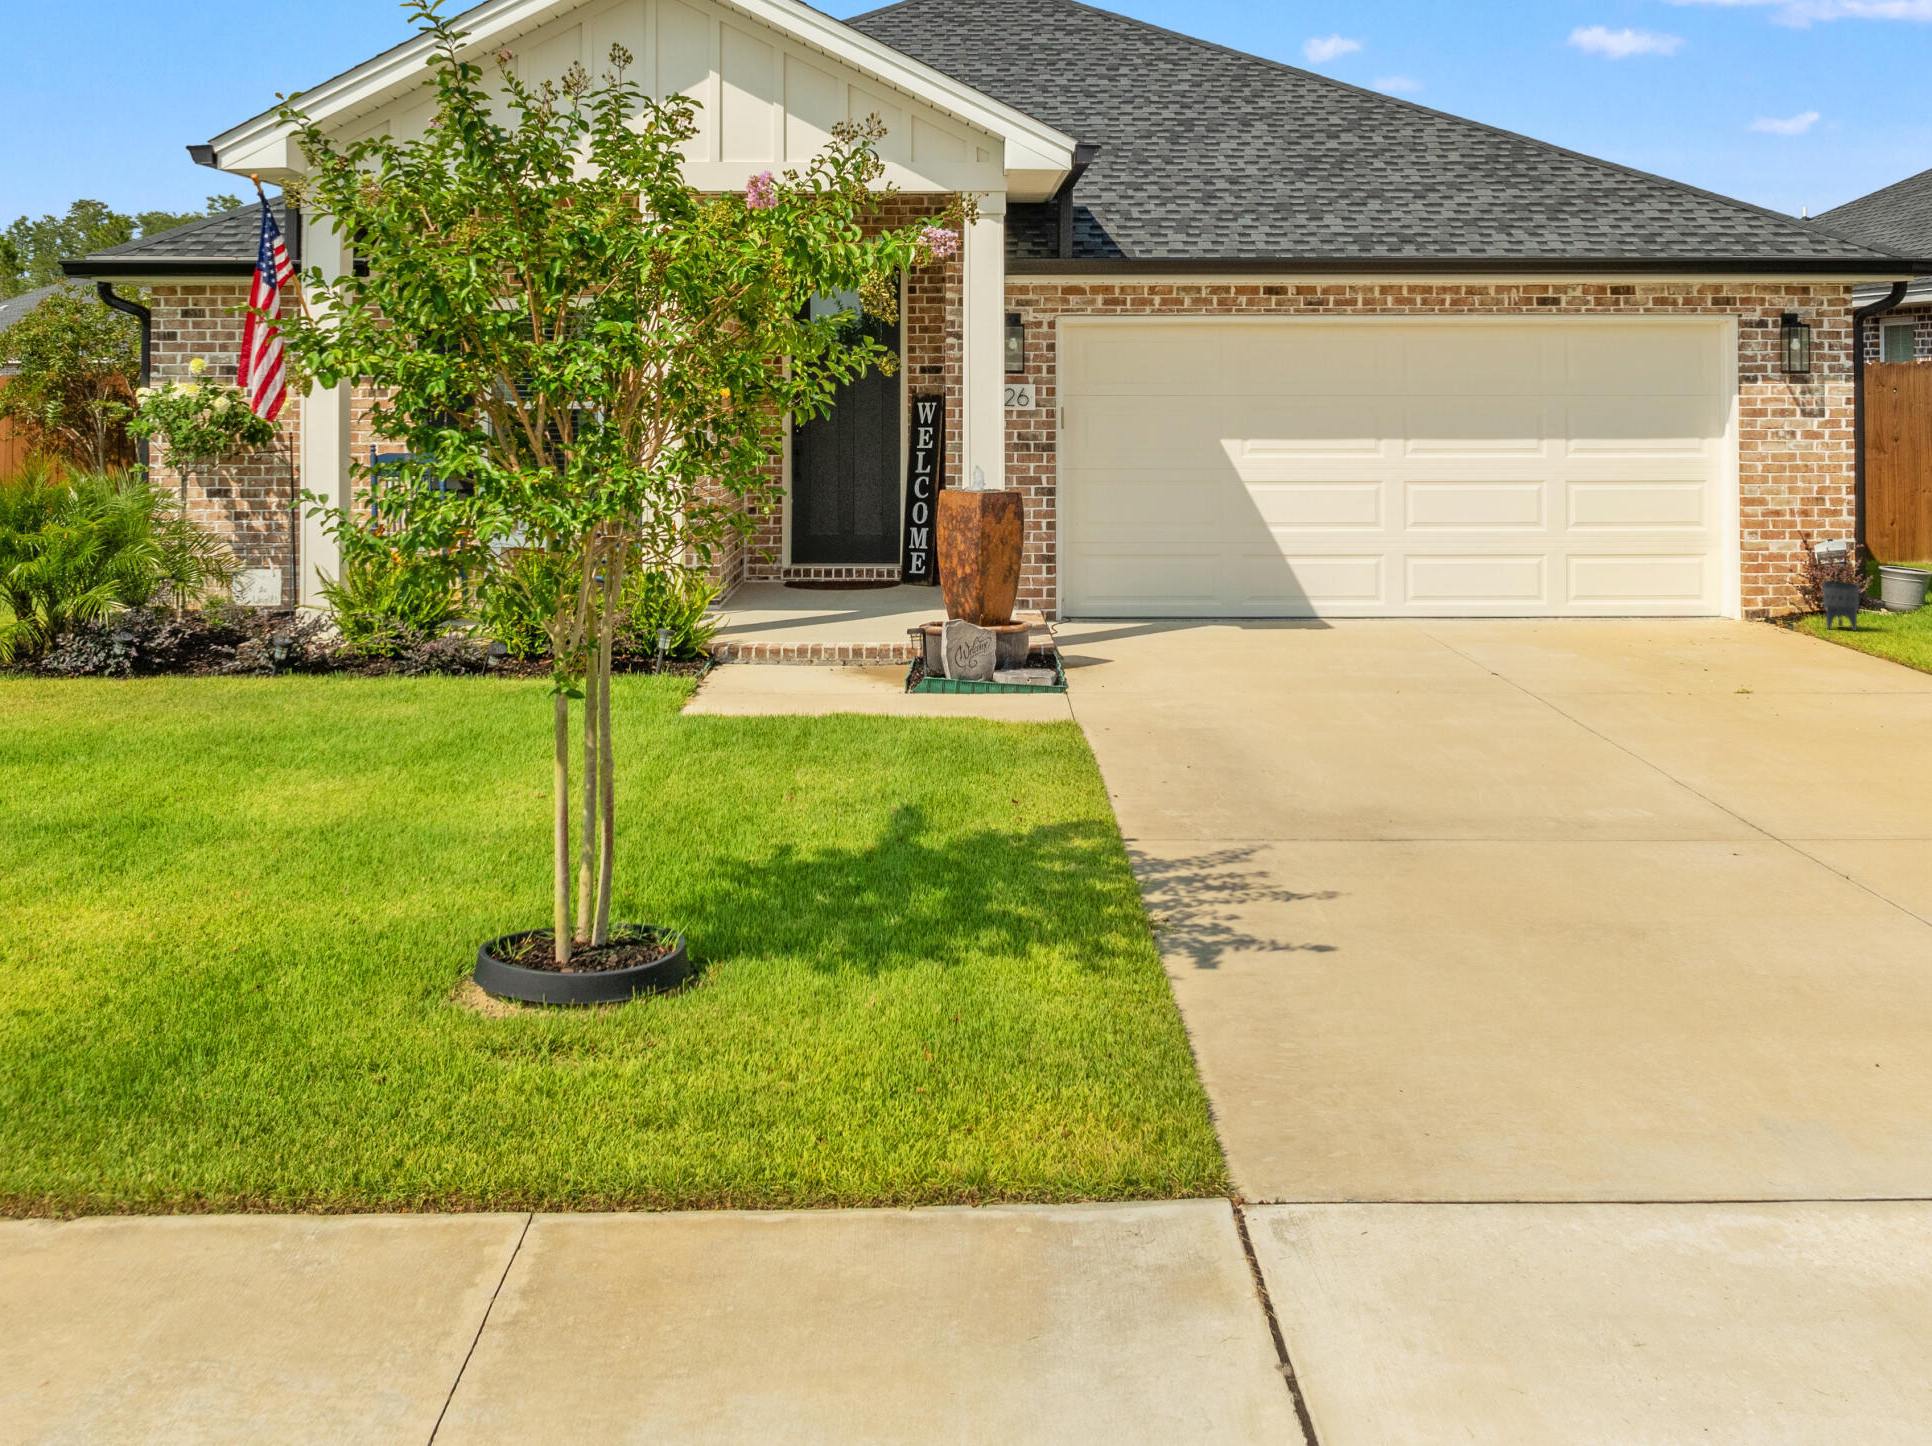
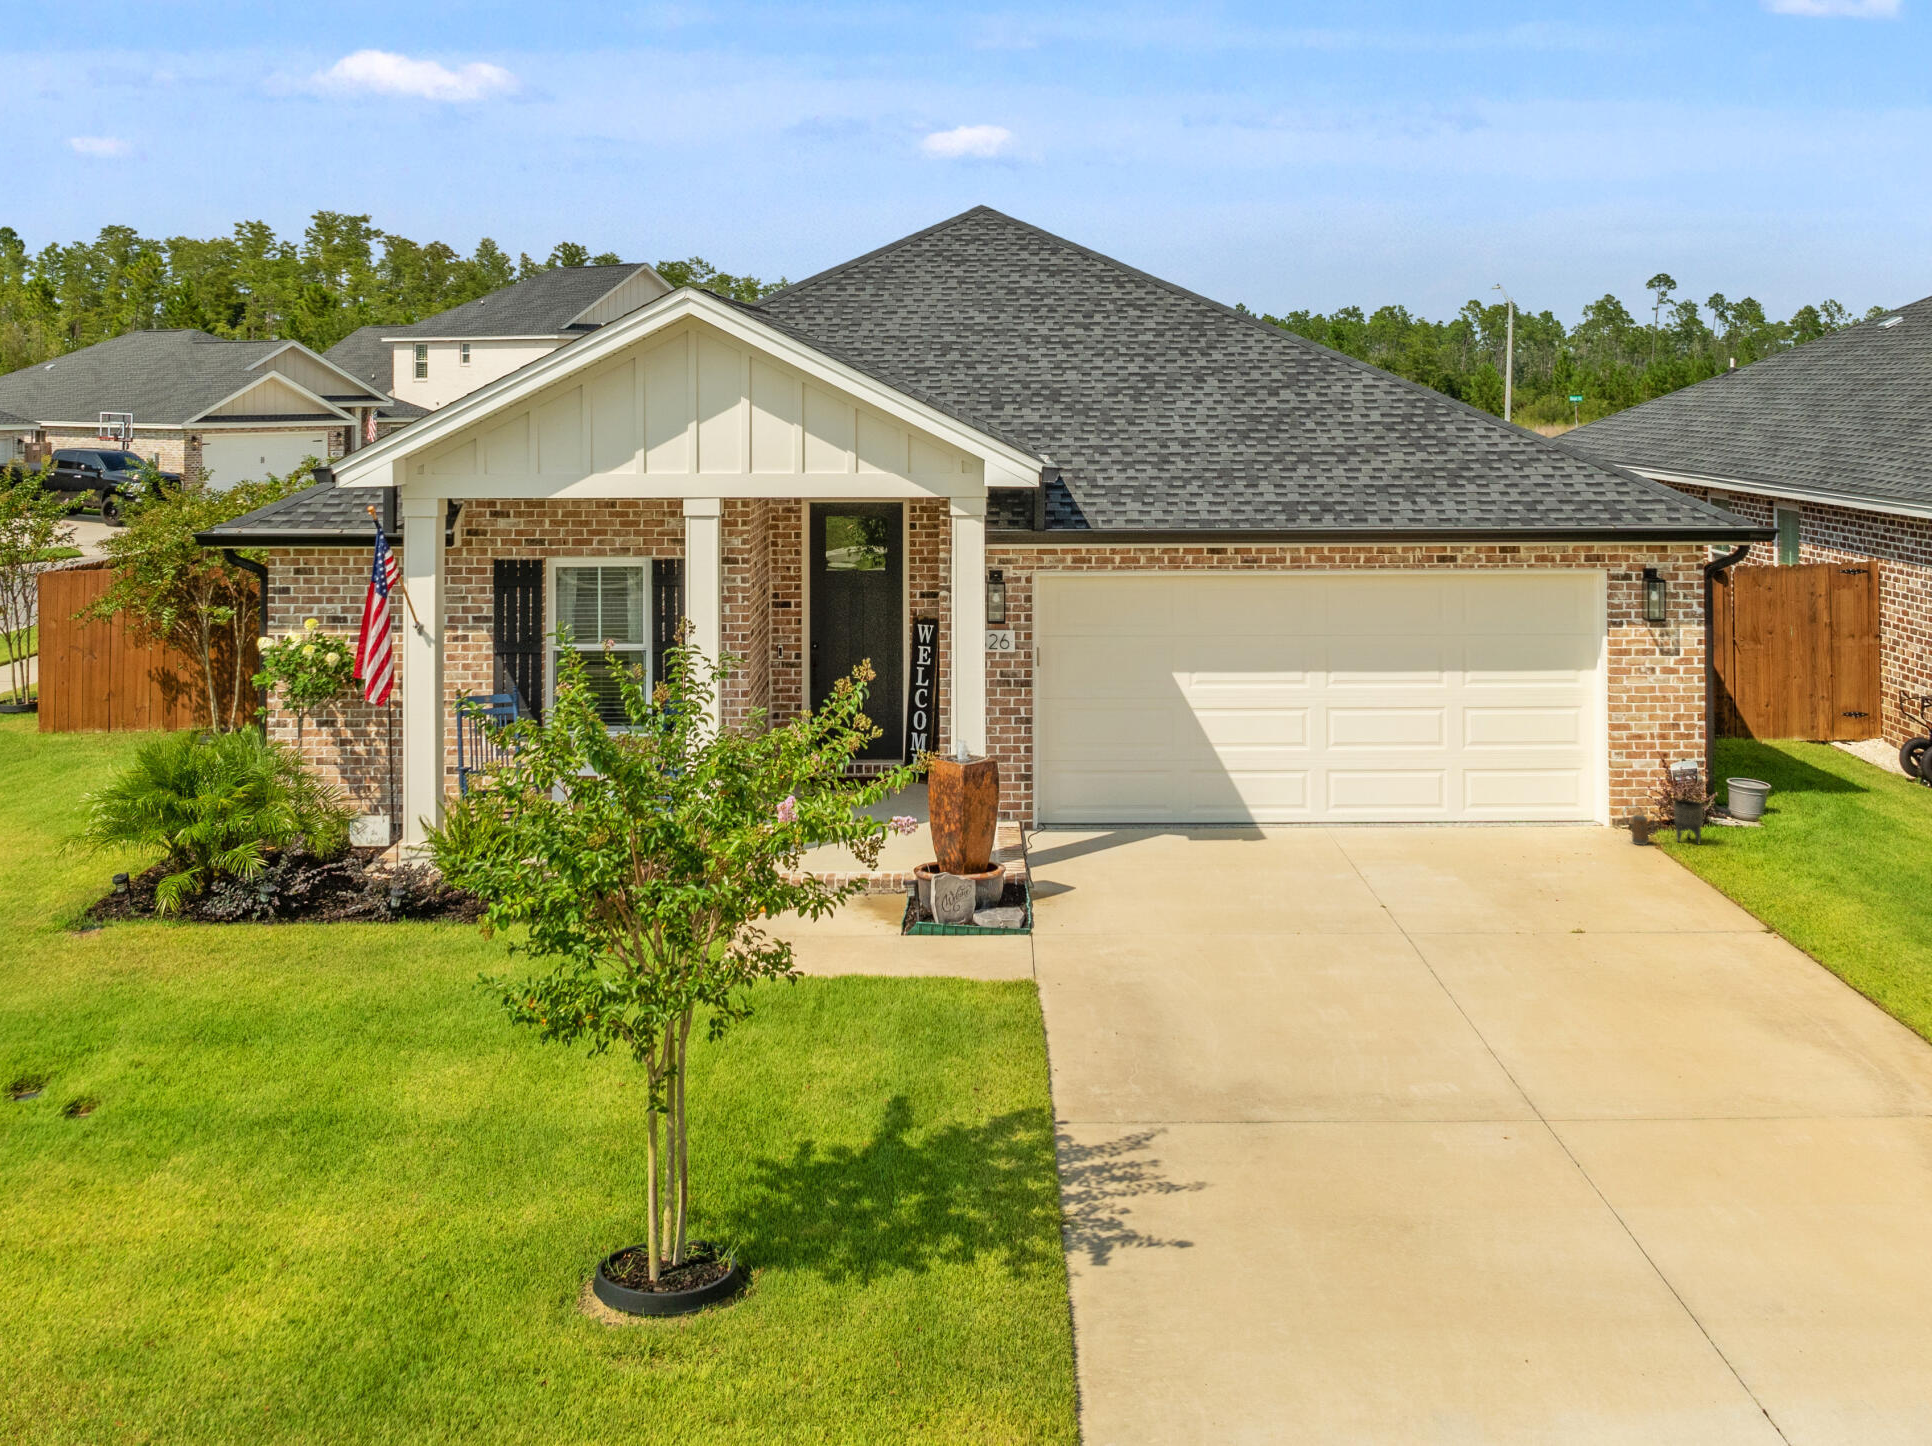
watering can: none [1762,584,1805,631] -> present [1625,807,1652,845]

